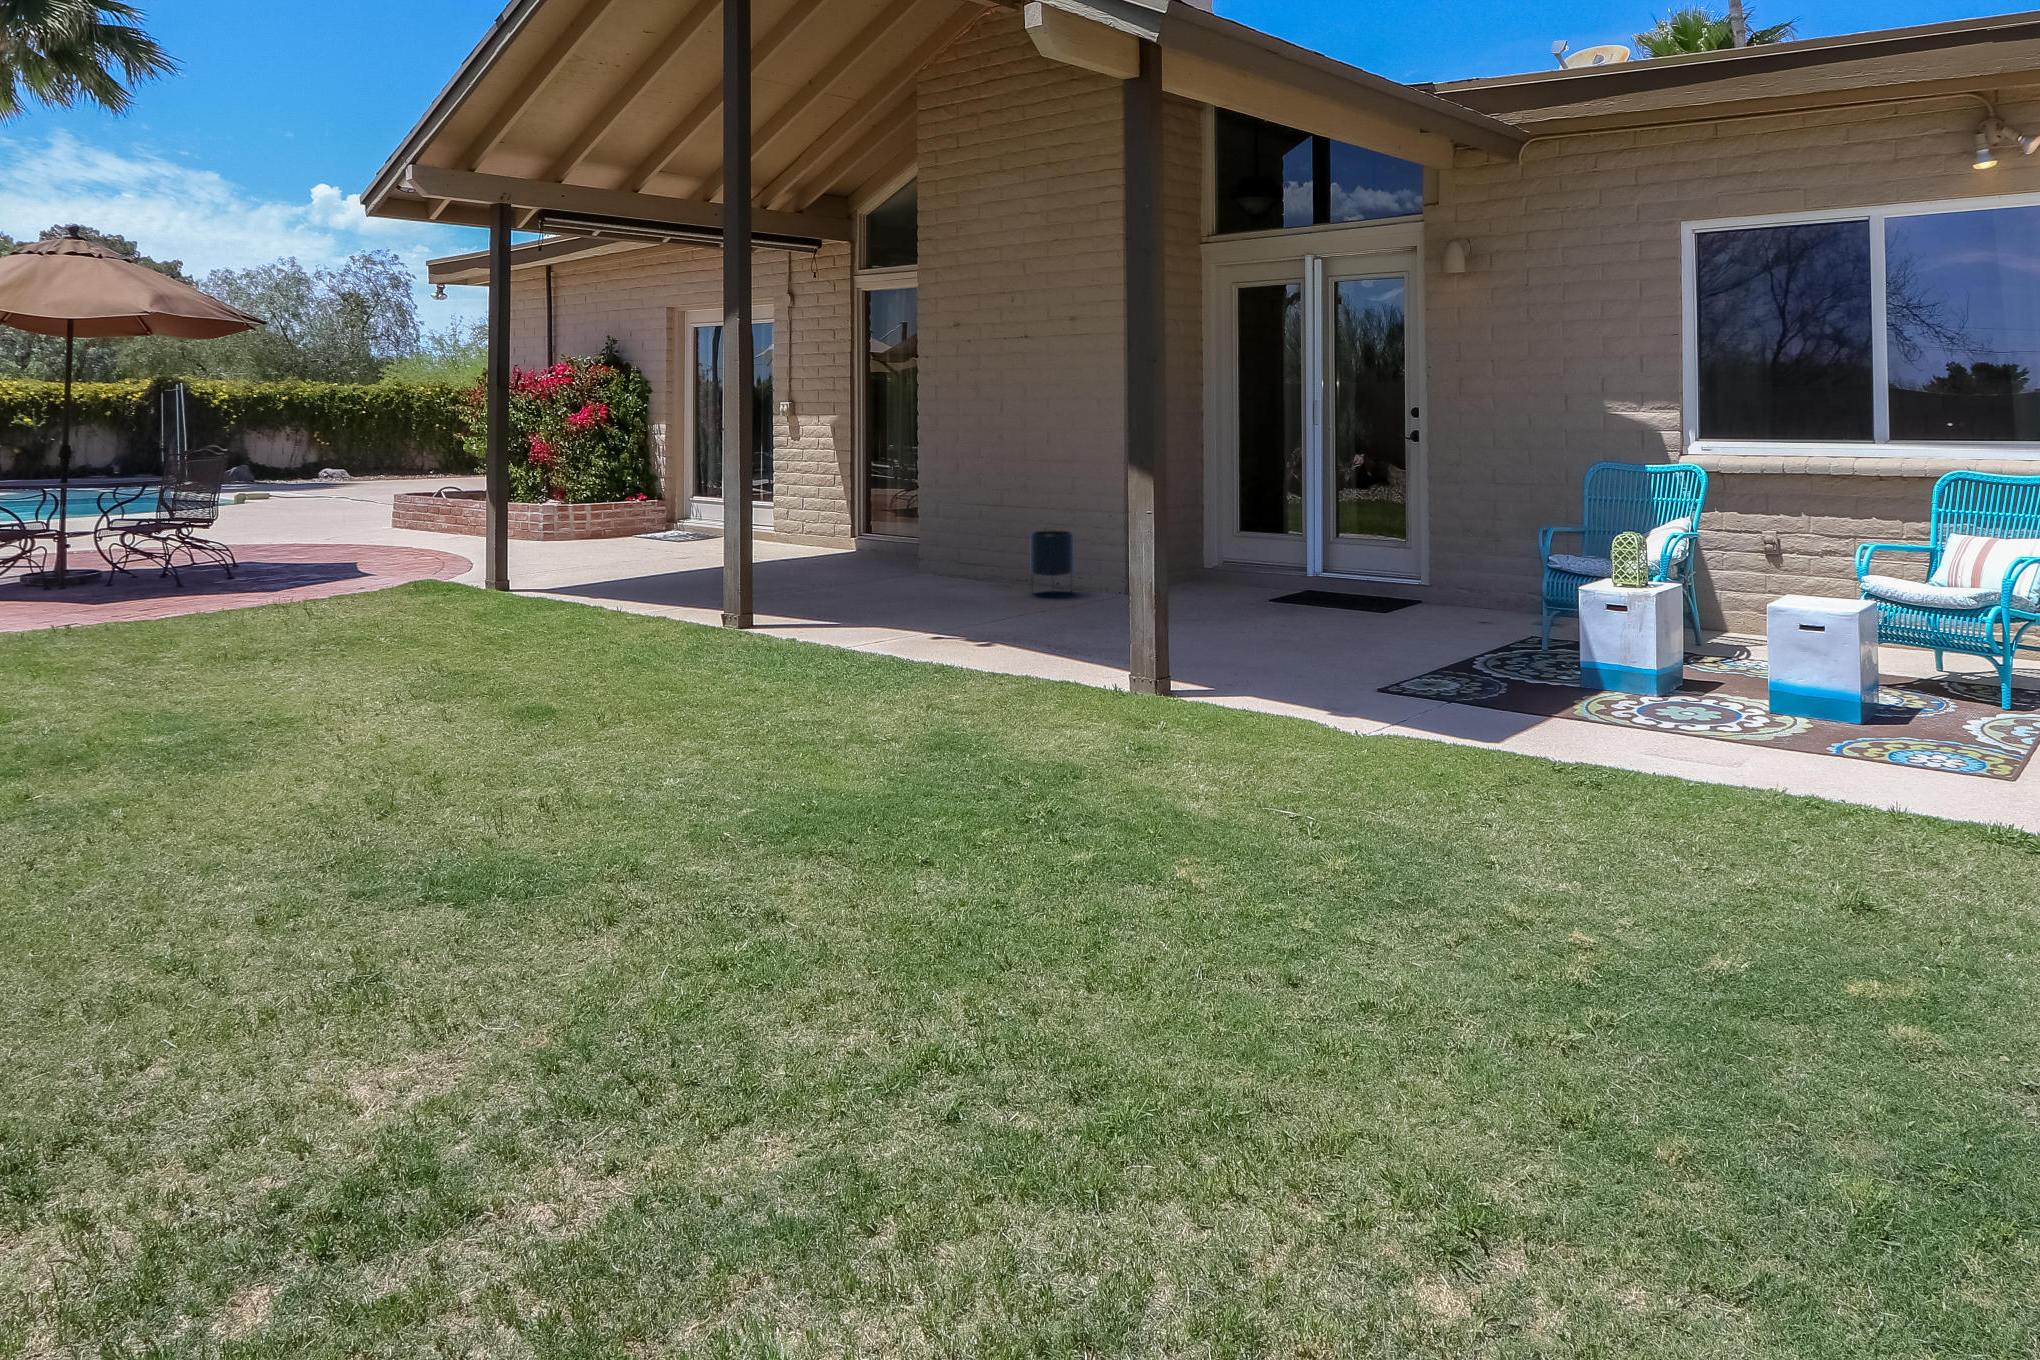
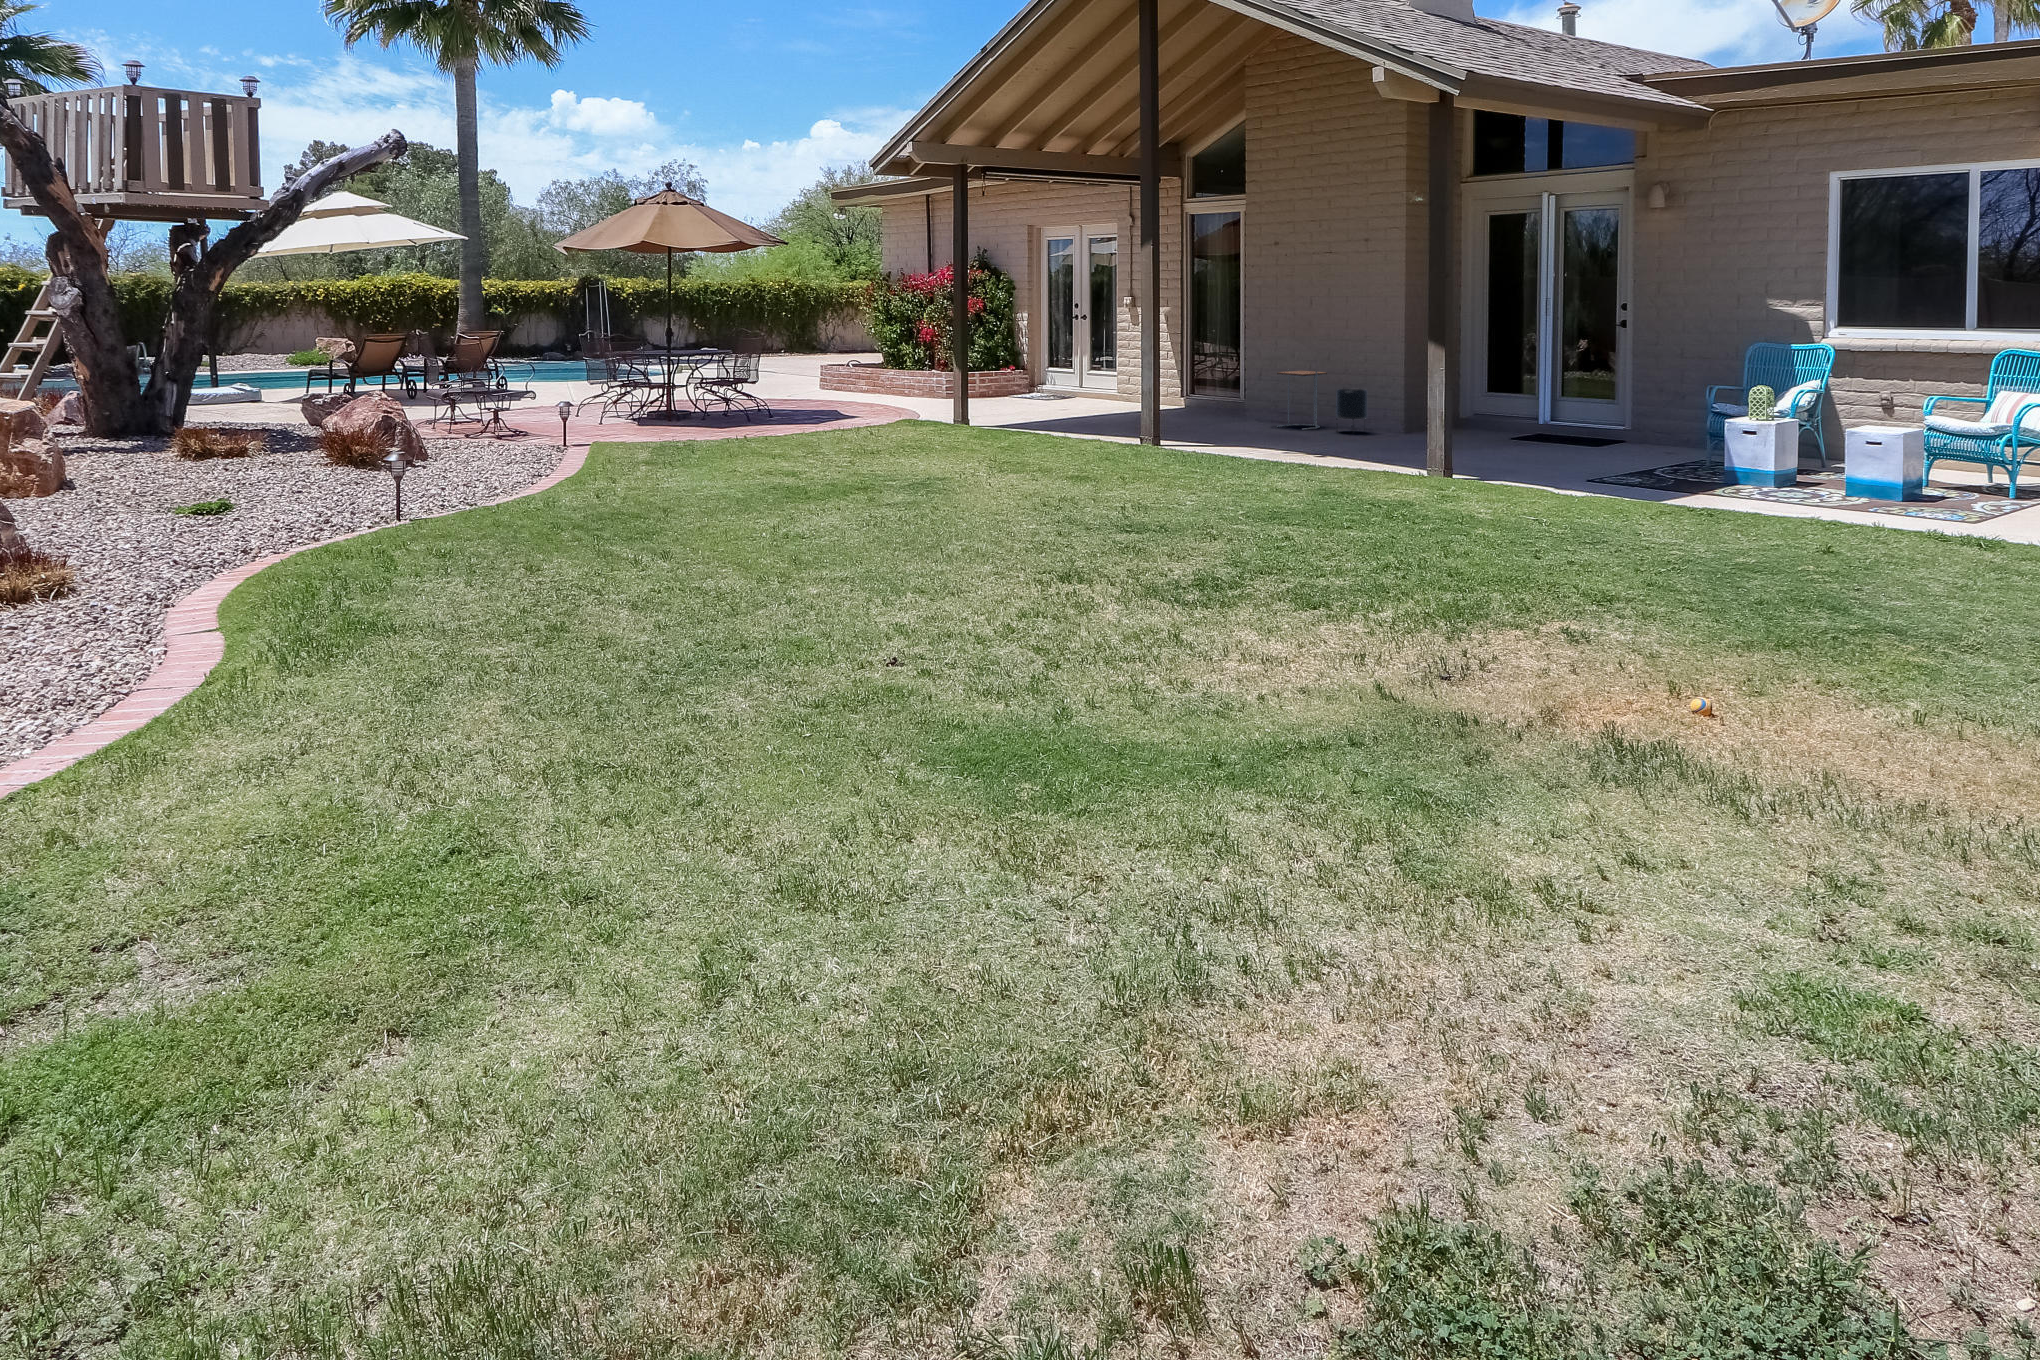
side table: none [951,502,1022,591] -> present [1276,369,1327,430]

